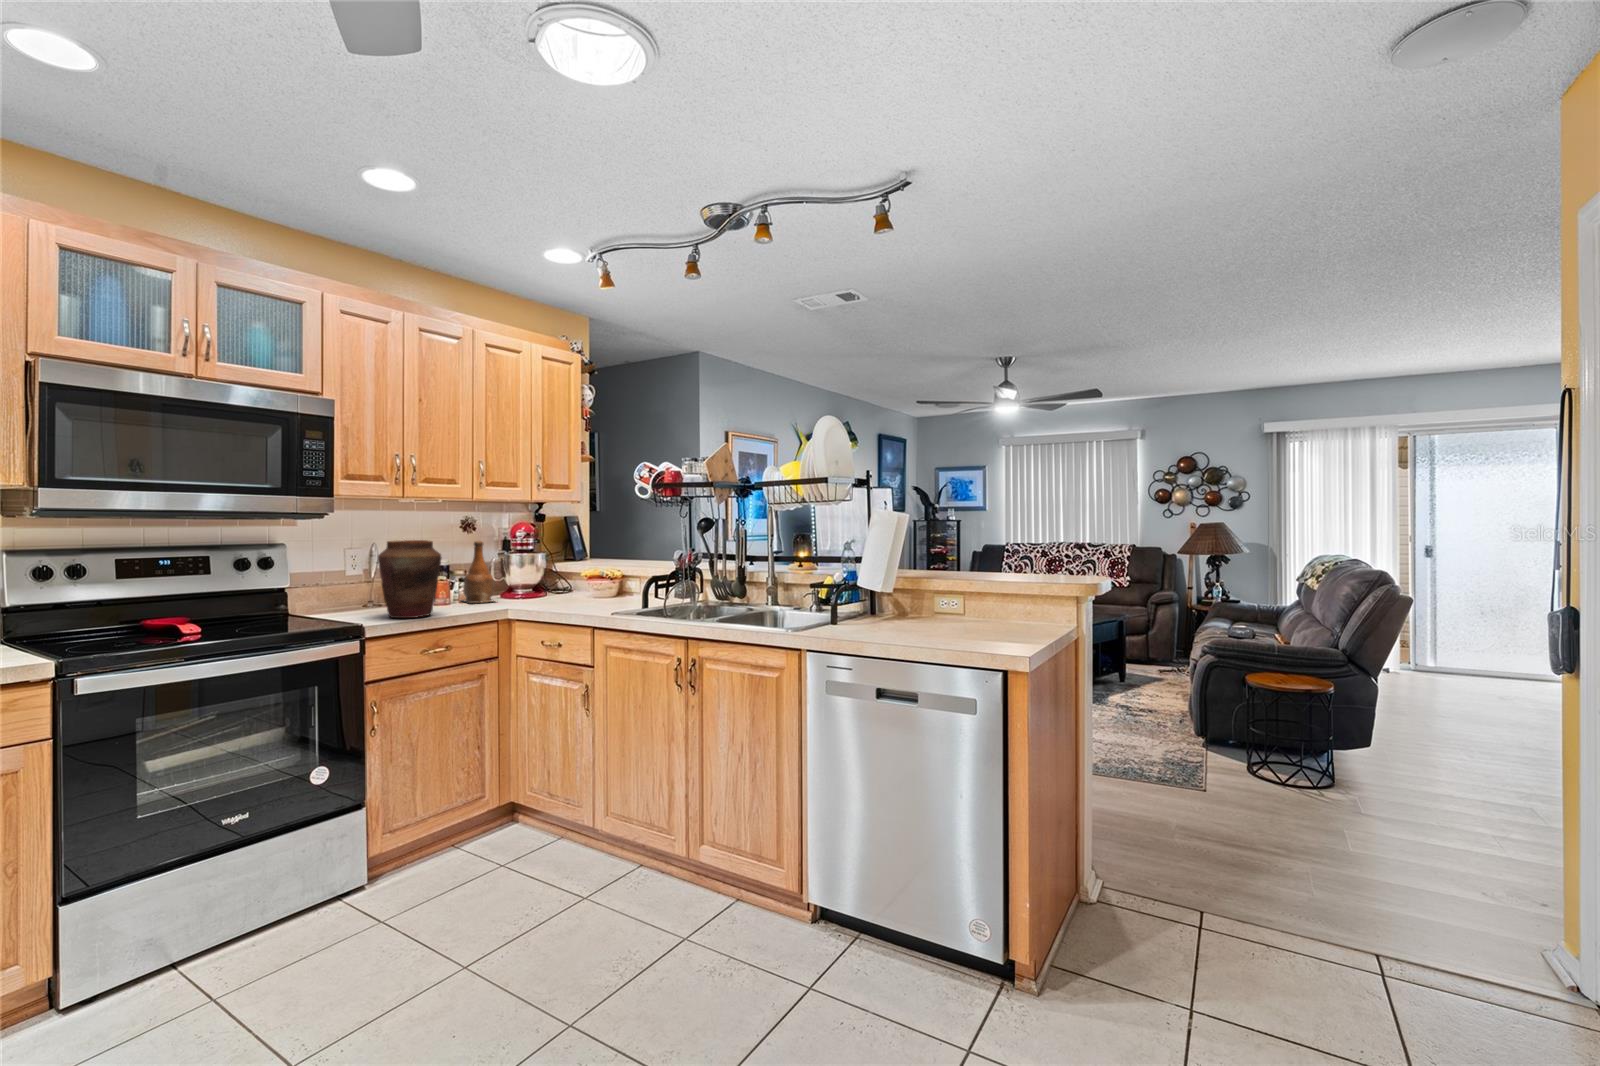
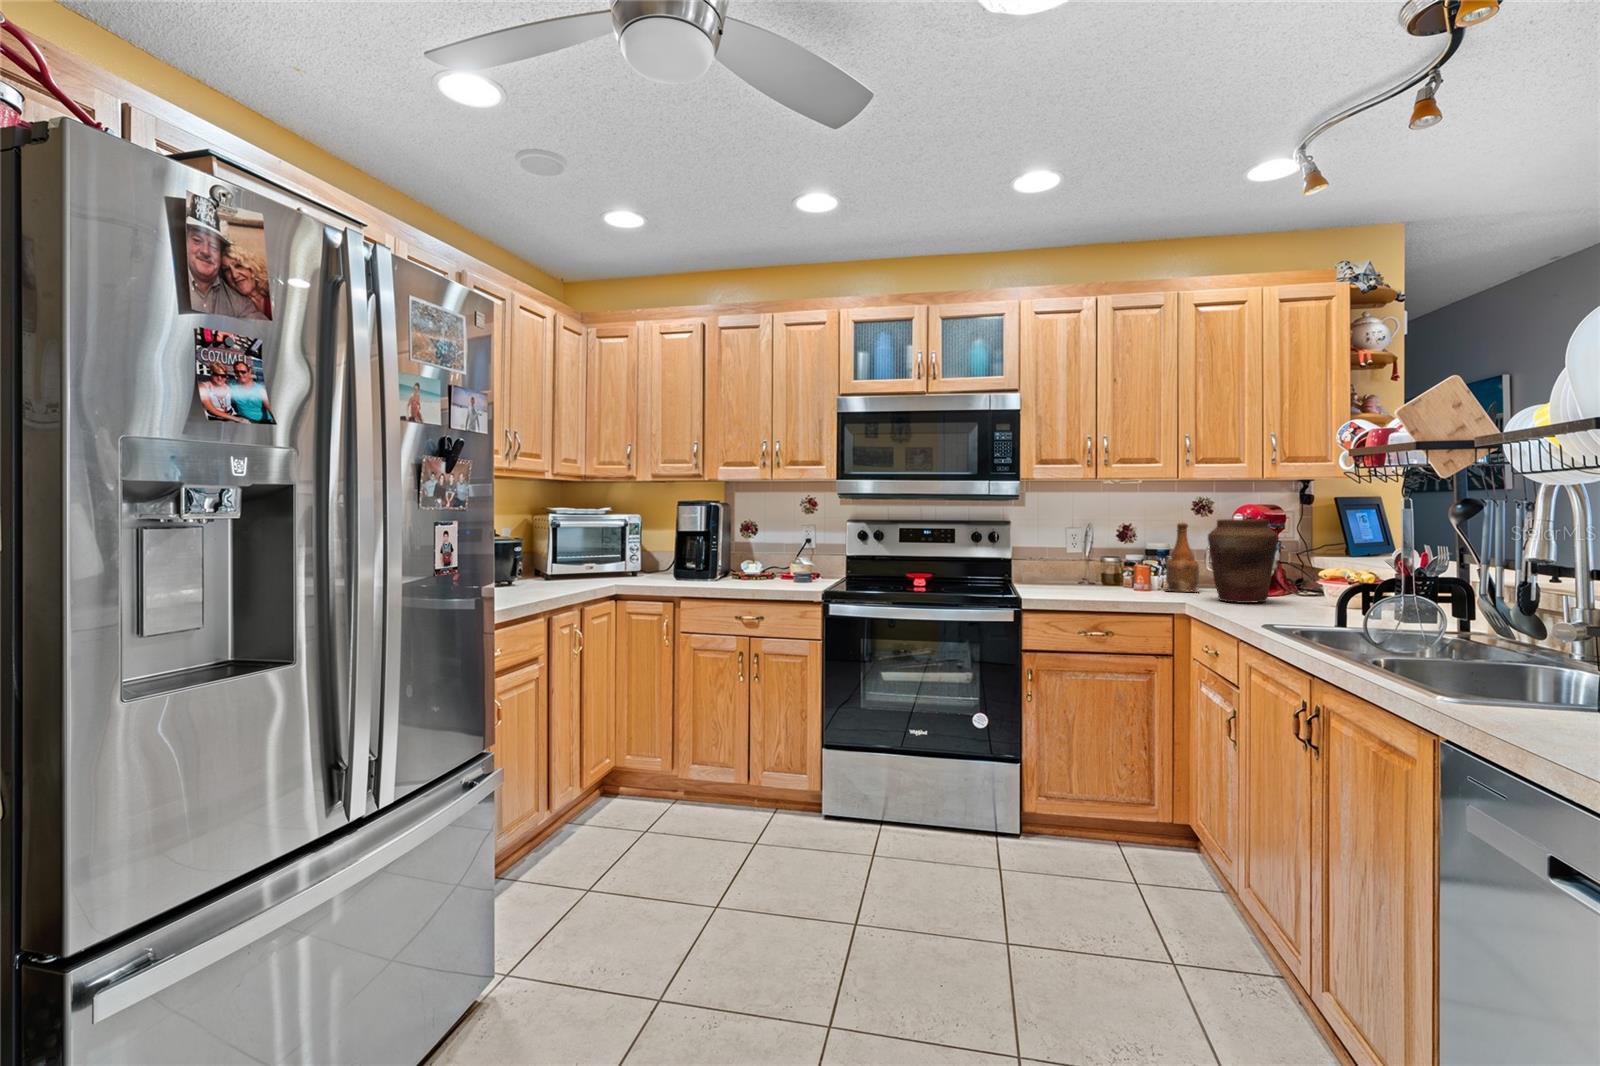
vase: present [378,540,442,618] -> present [1208,519,1279,603]

